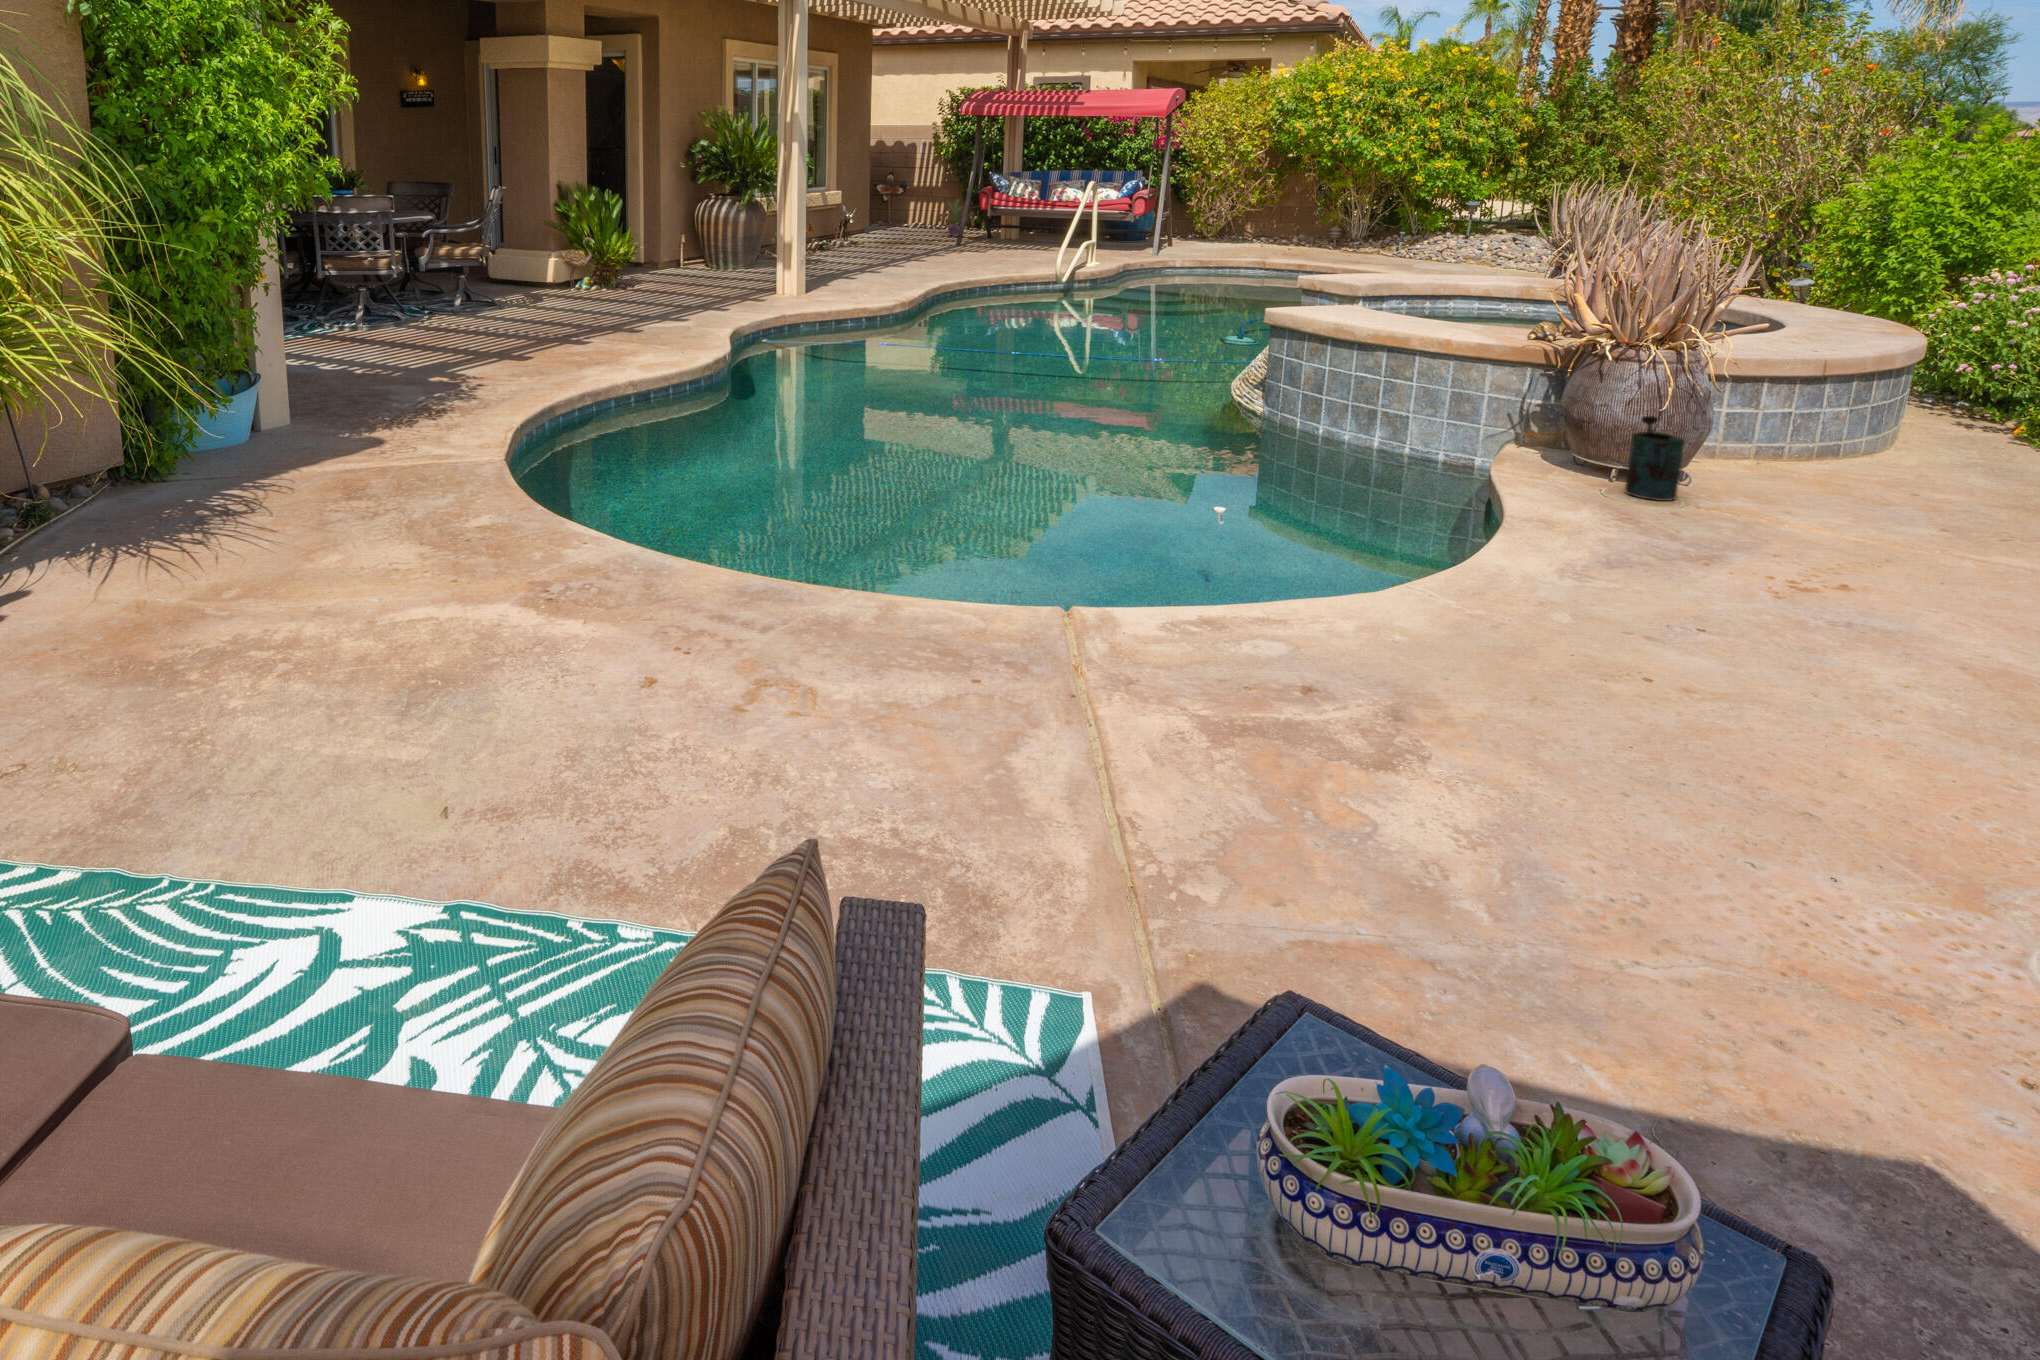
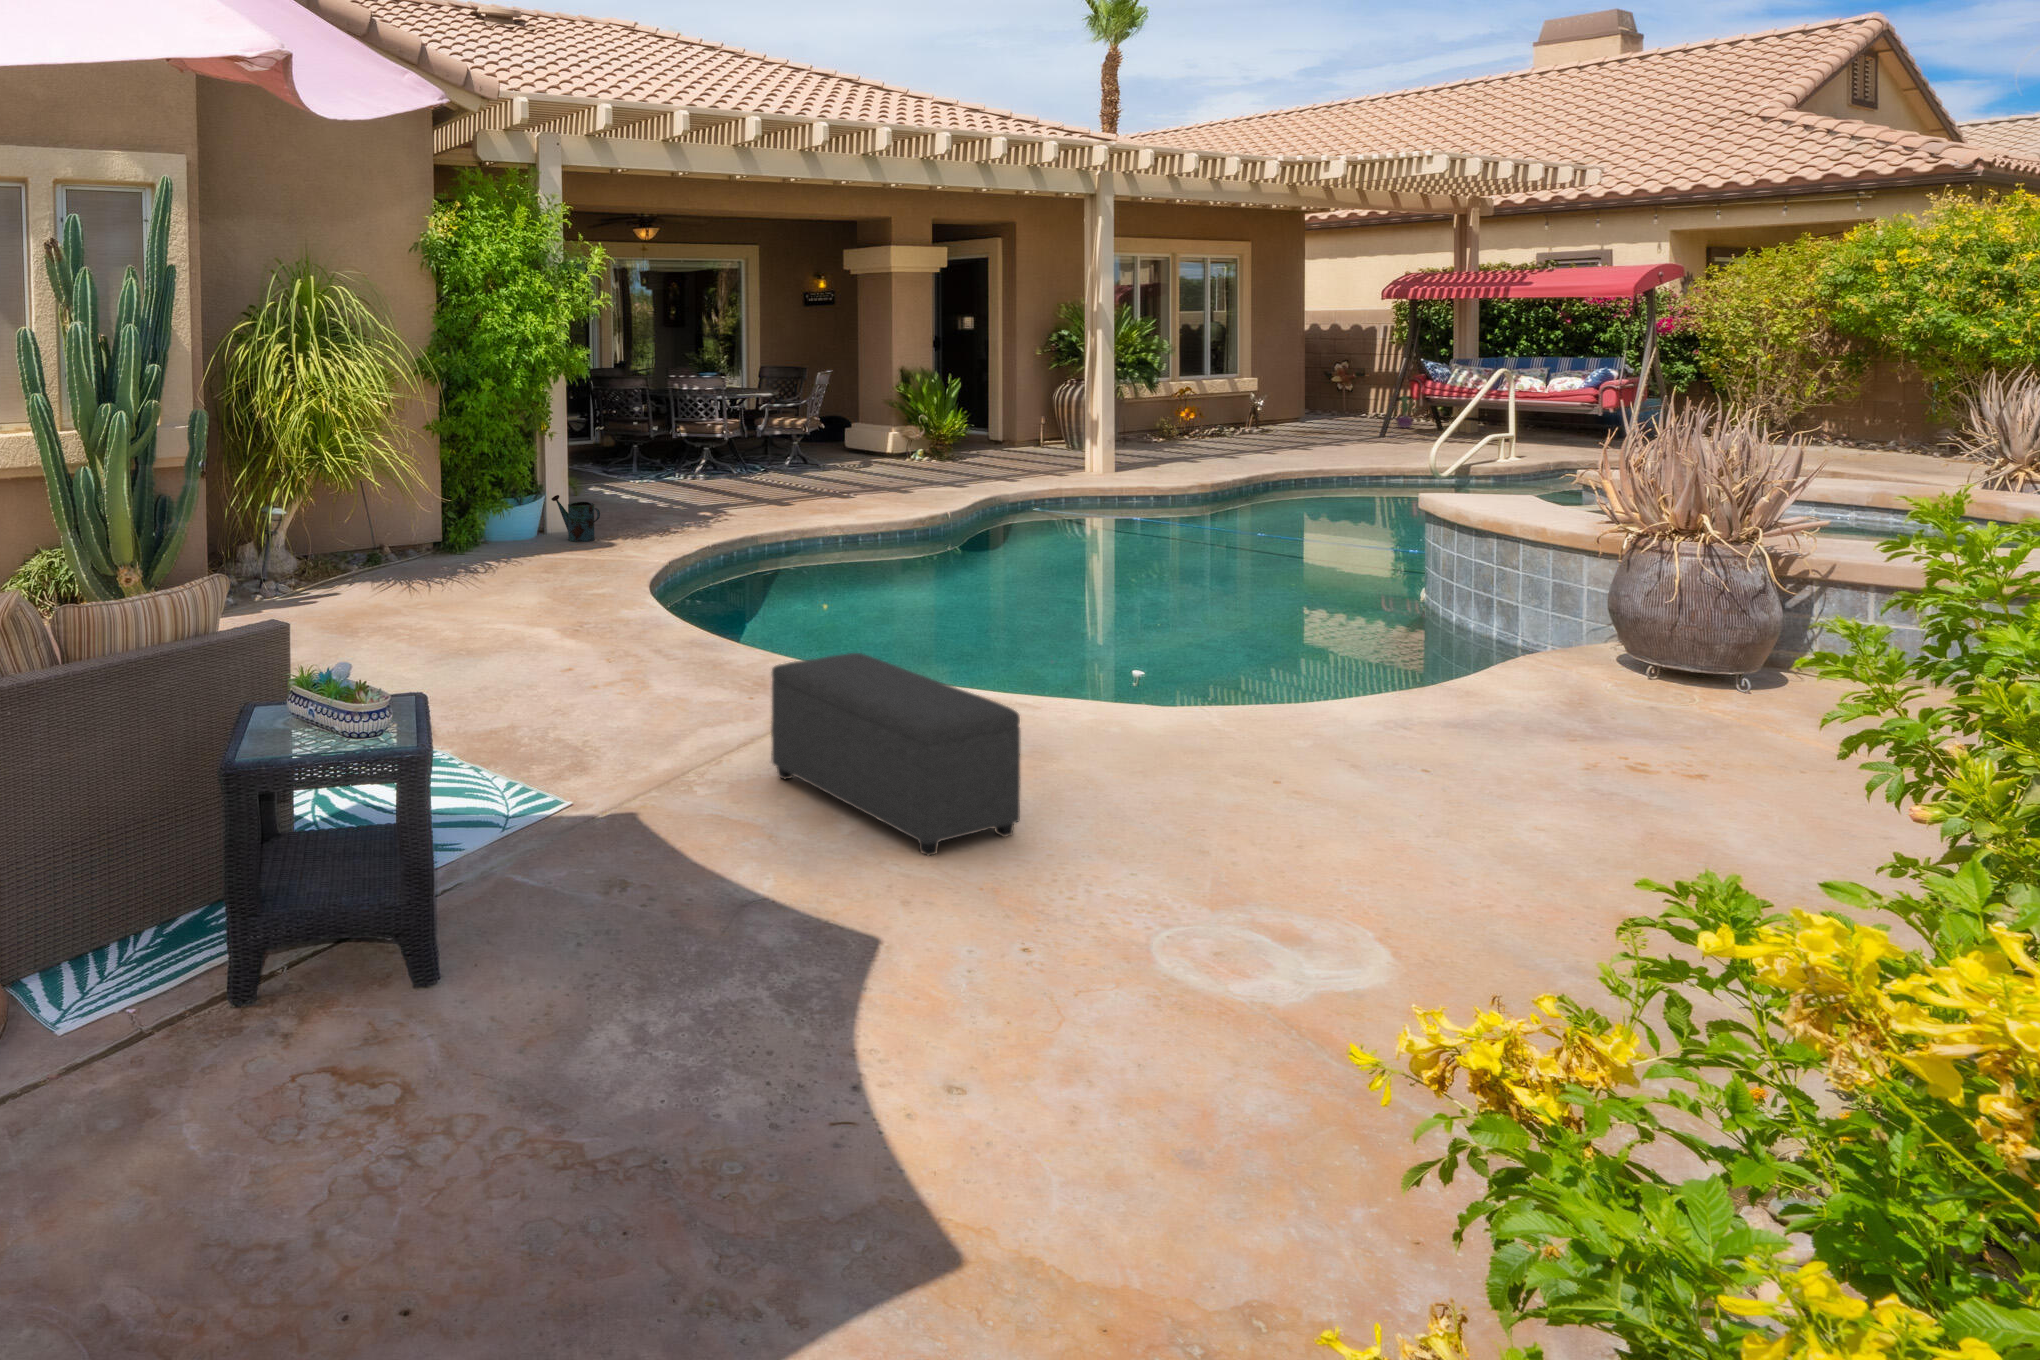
watering can: present [1625,416,1684,501] -> present [552,495,600,542]
ottoman: none [1290,643,1832,1018] -> present [771,653,1020,856]

